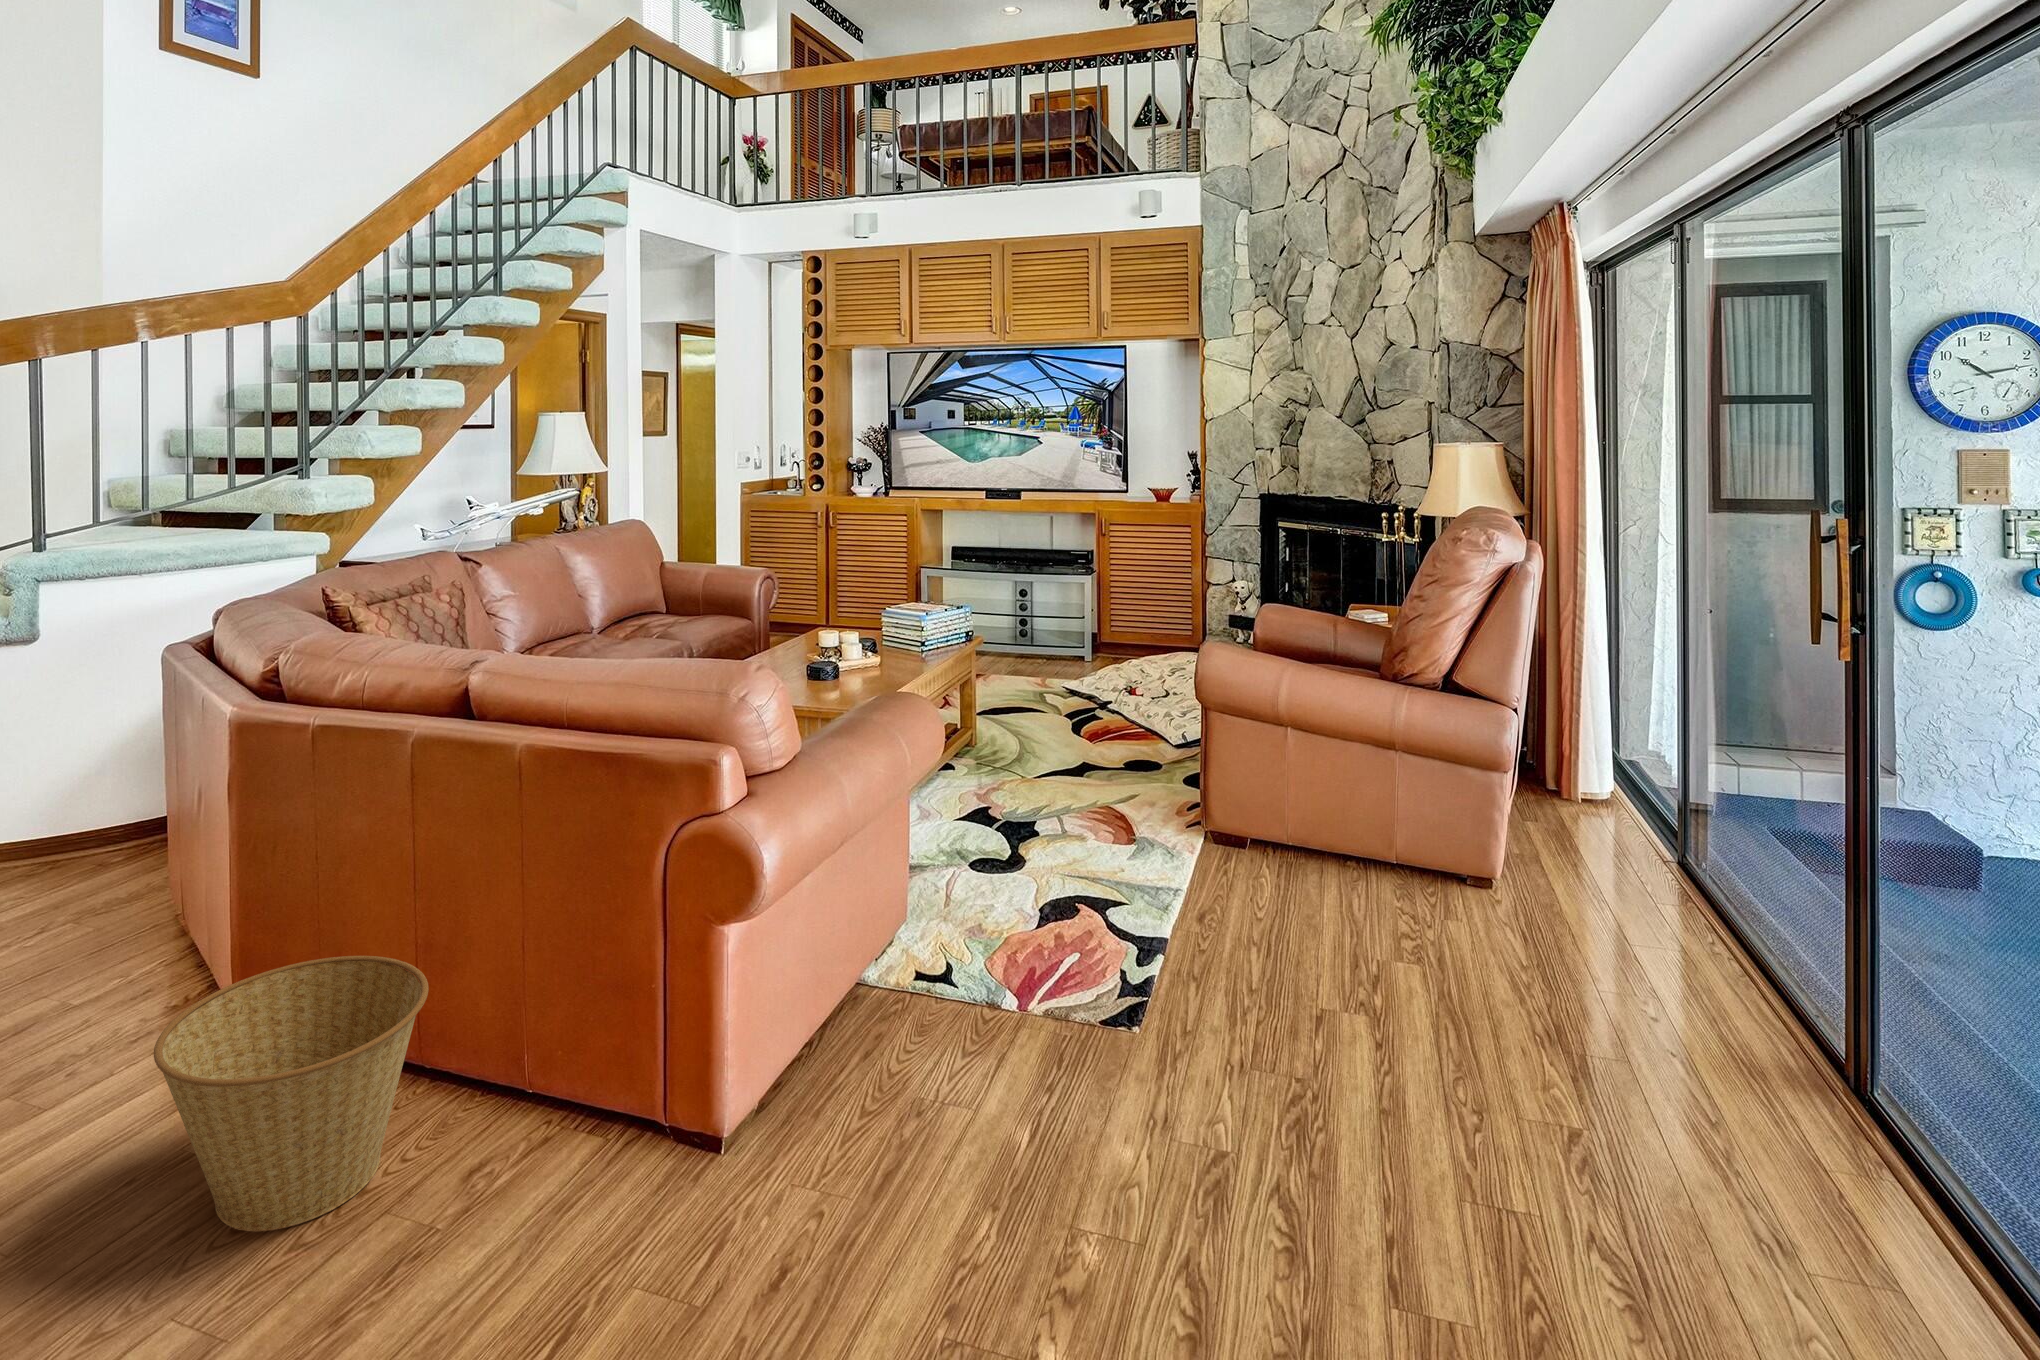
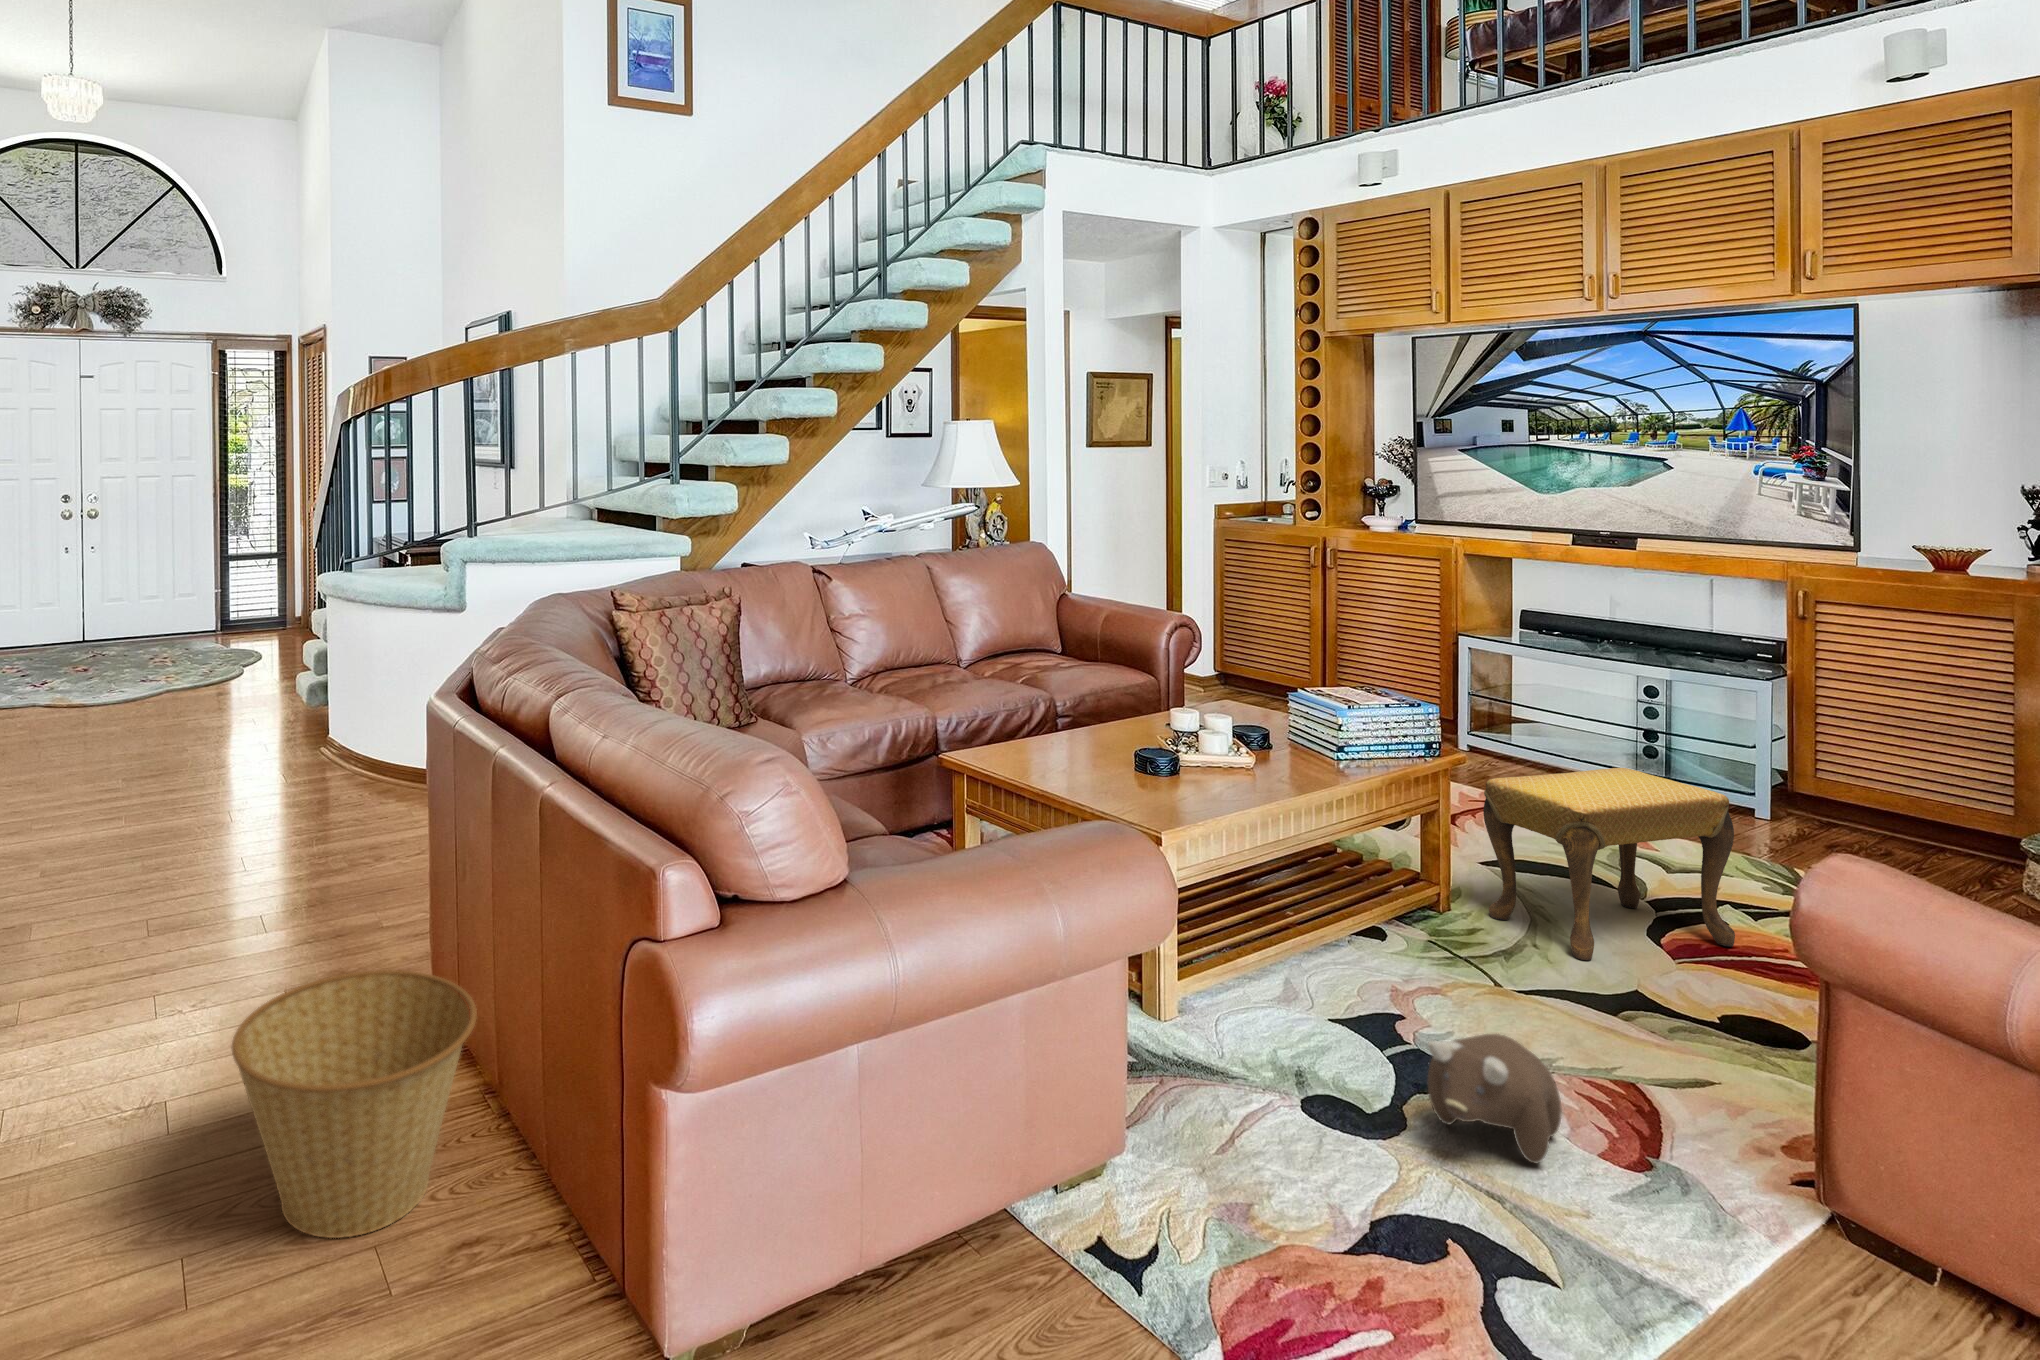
footstool: none [998,631,1116,750] -> present [1483,768,1735,960]
plush toy: none [1033,788,1098,857] -> present [1427,1034,1562,1163]

